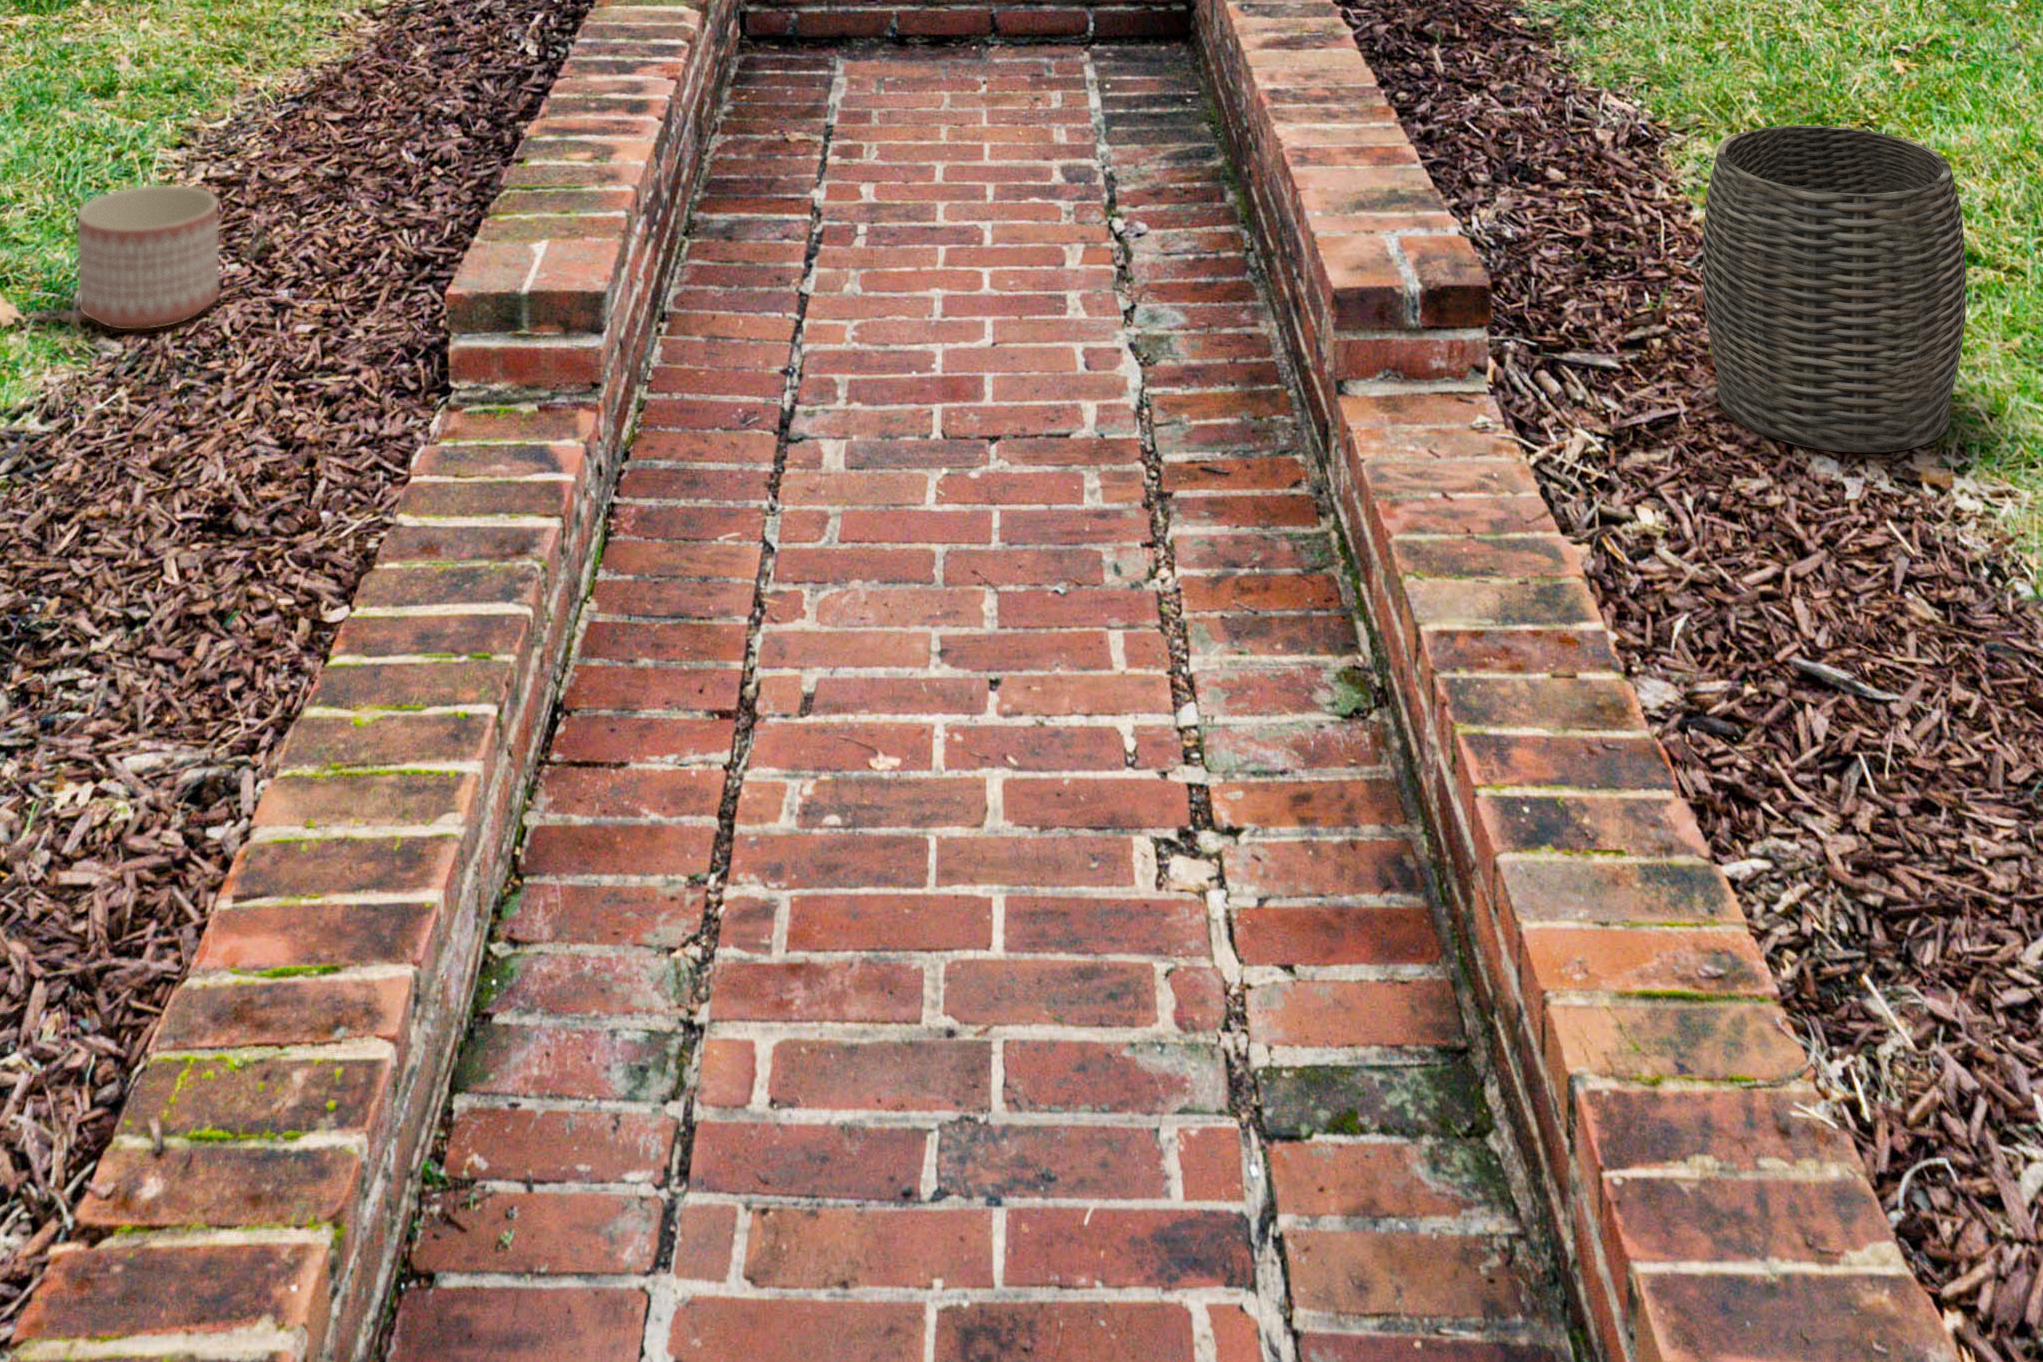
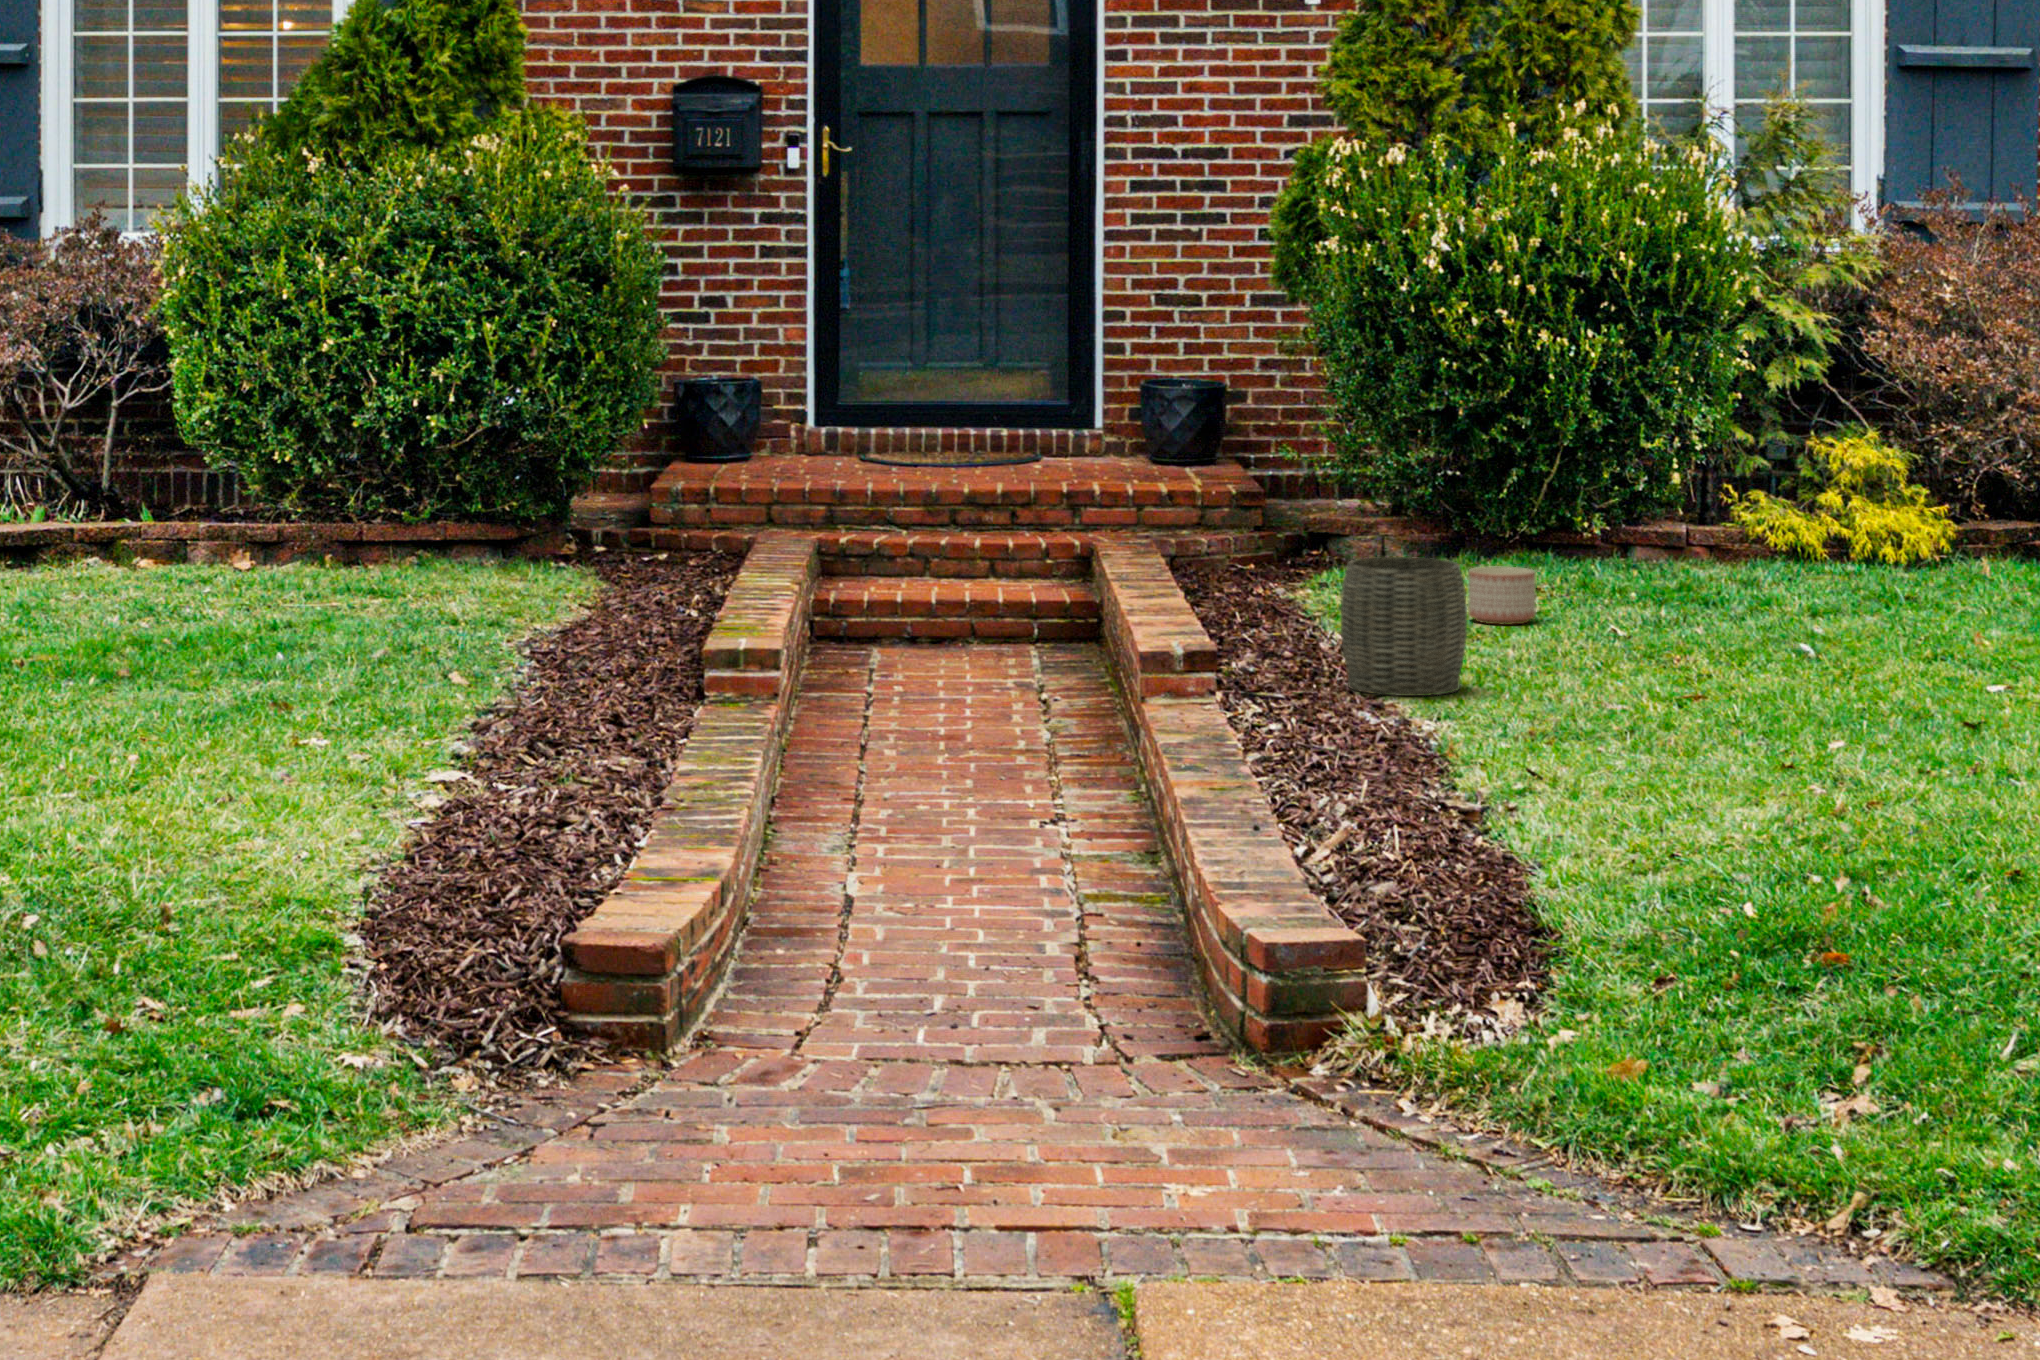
planter: present [78,185,219,330] -> present [1469,566,1535,624]

